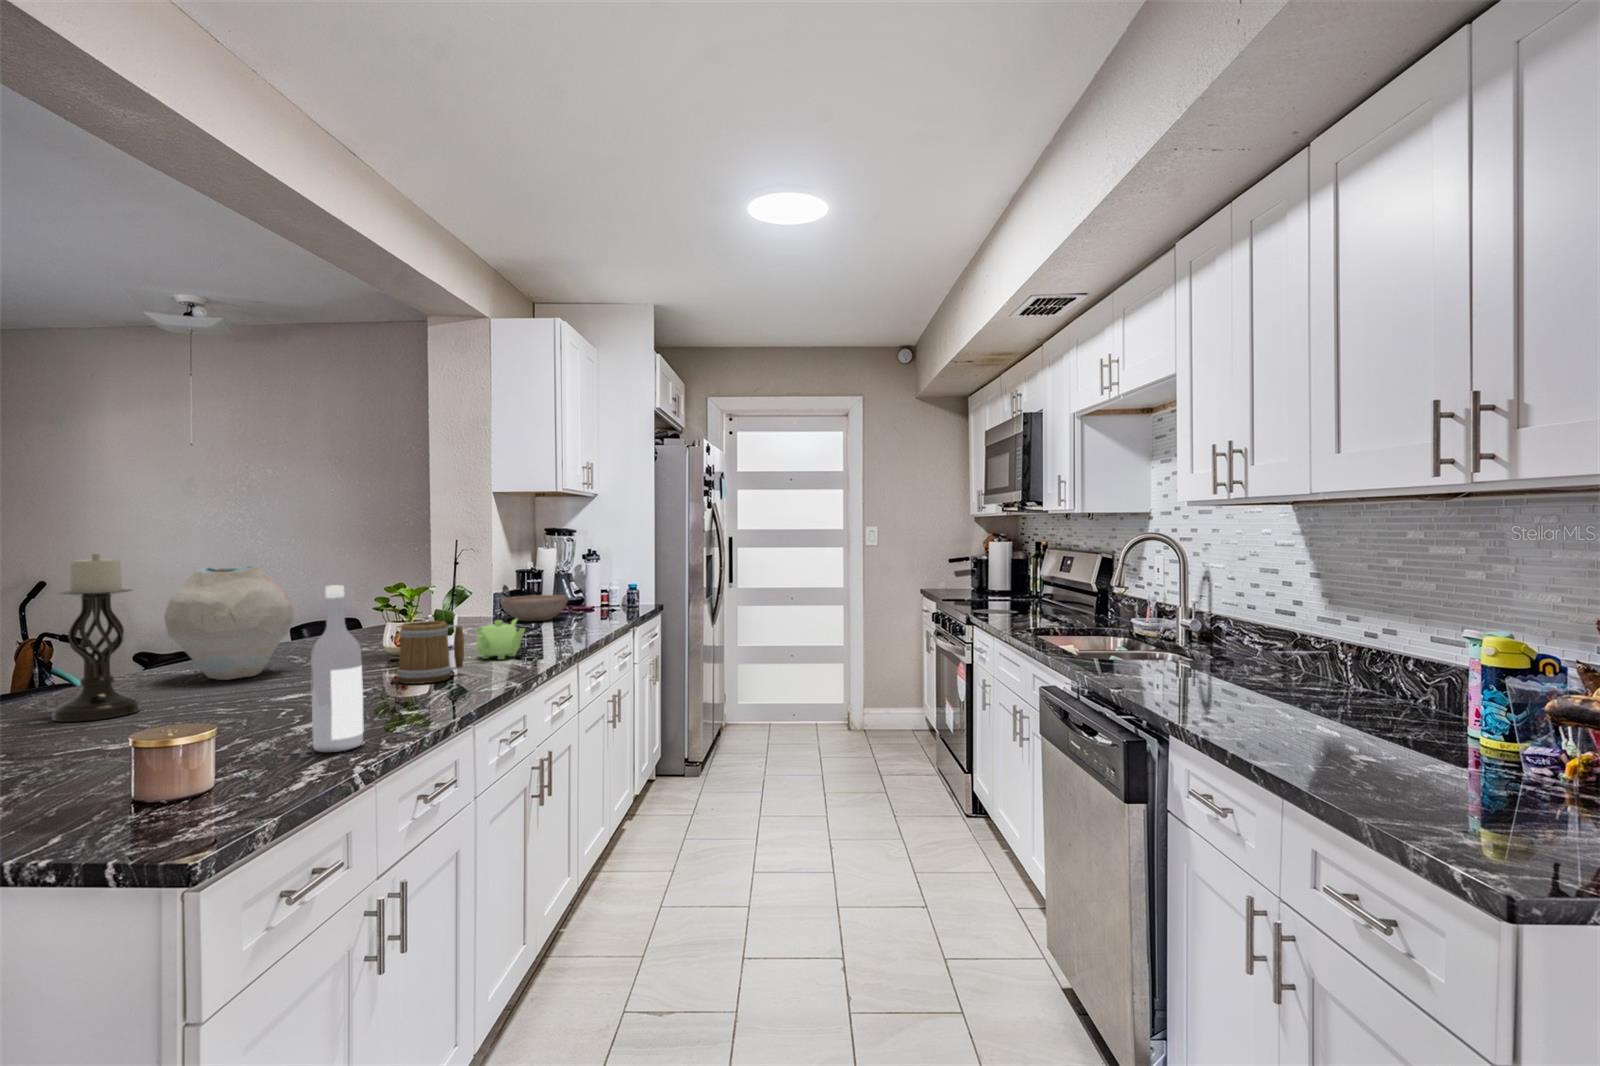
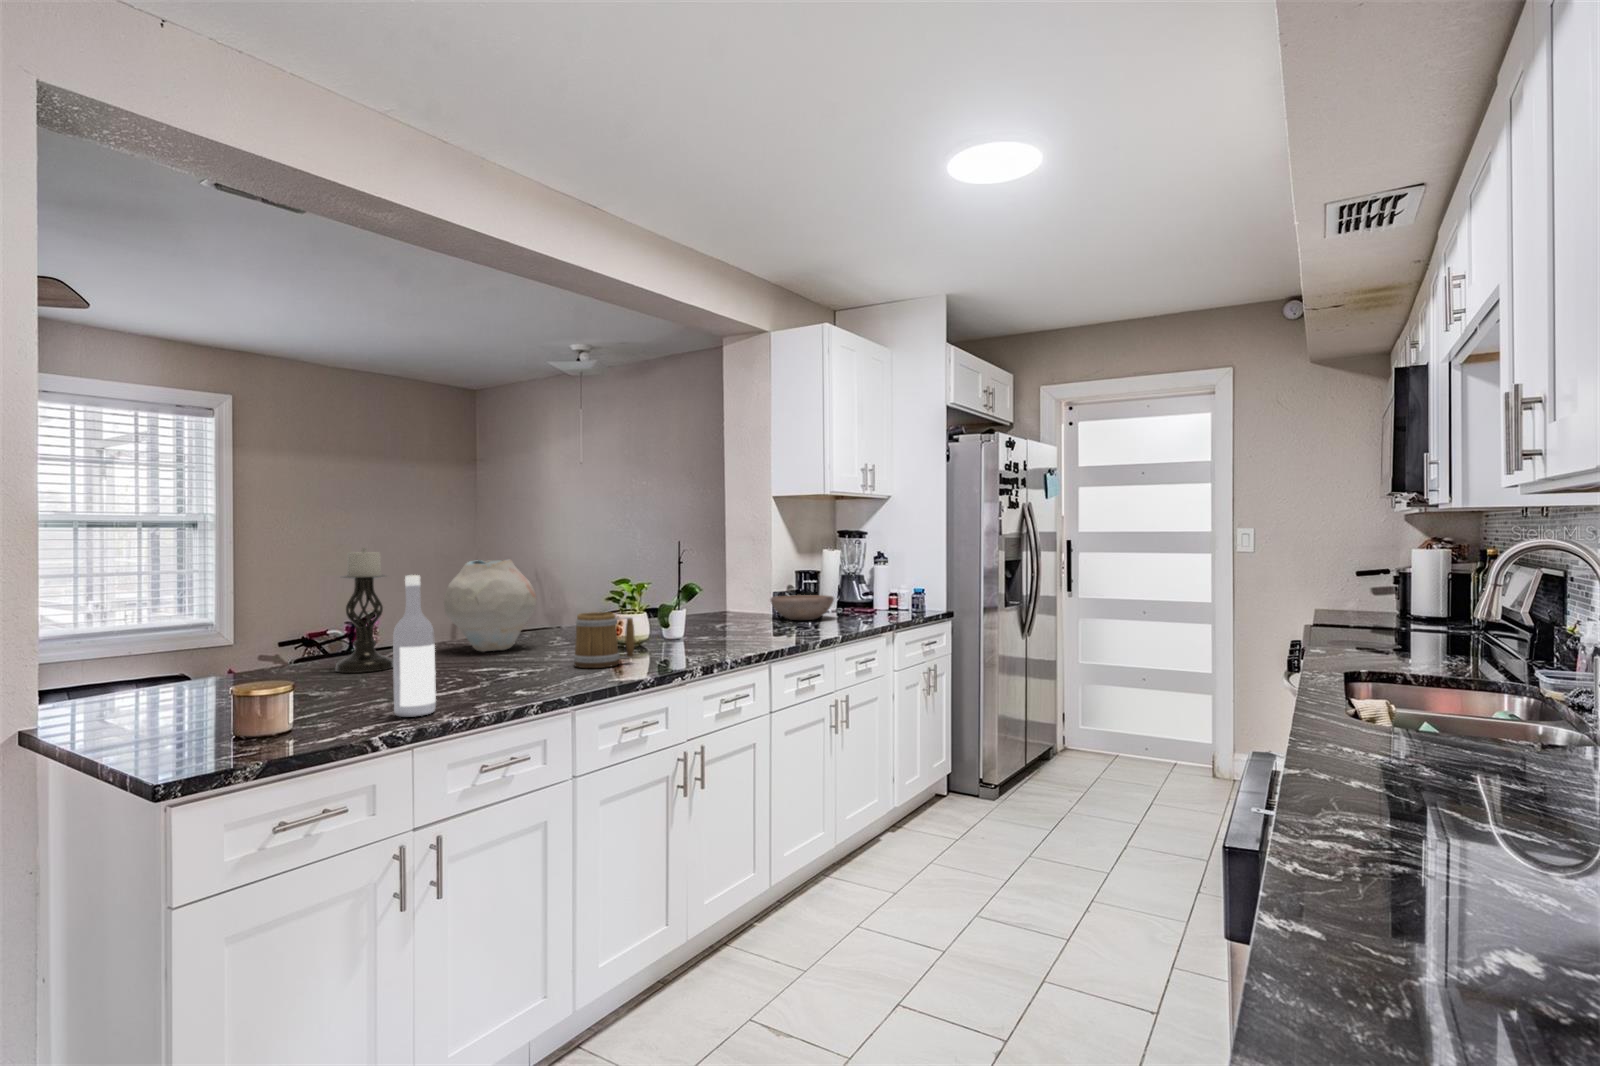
teapot: present [476,619,525,659] -> none [667,615,718,653]

